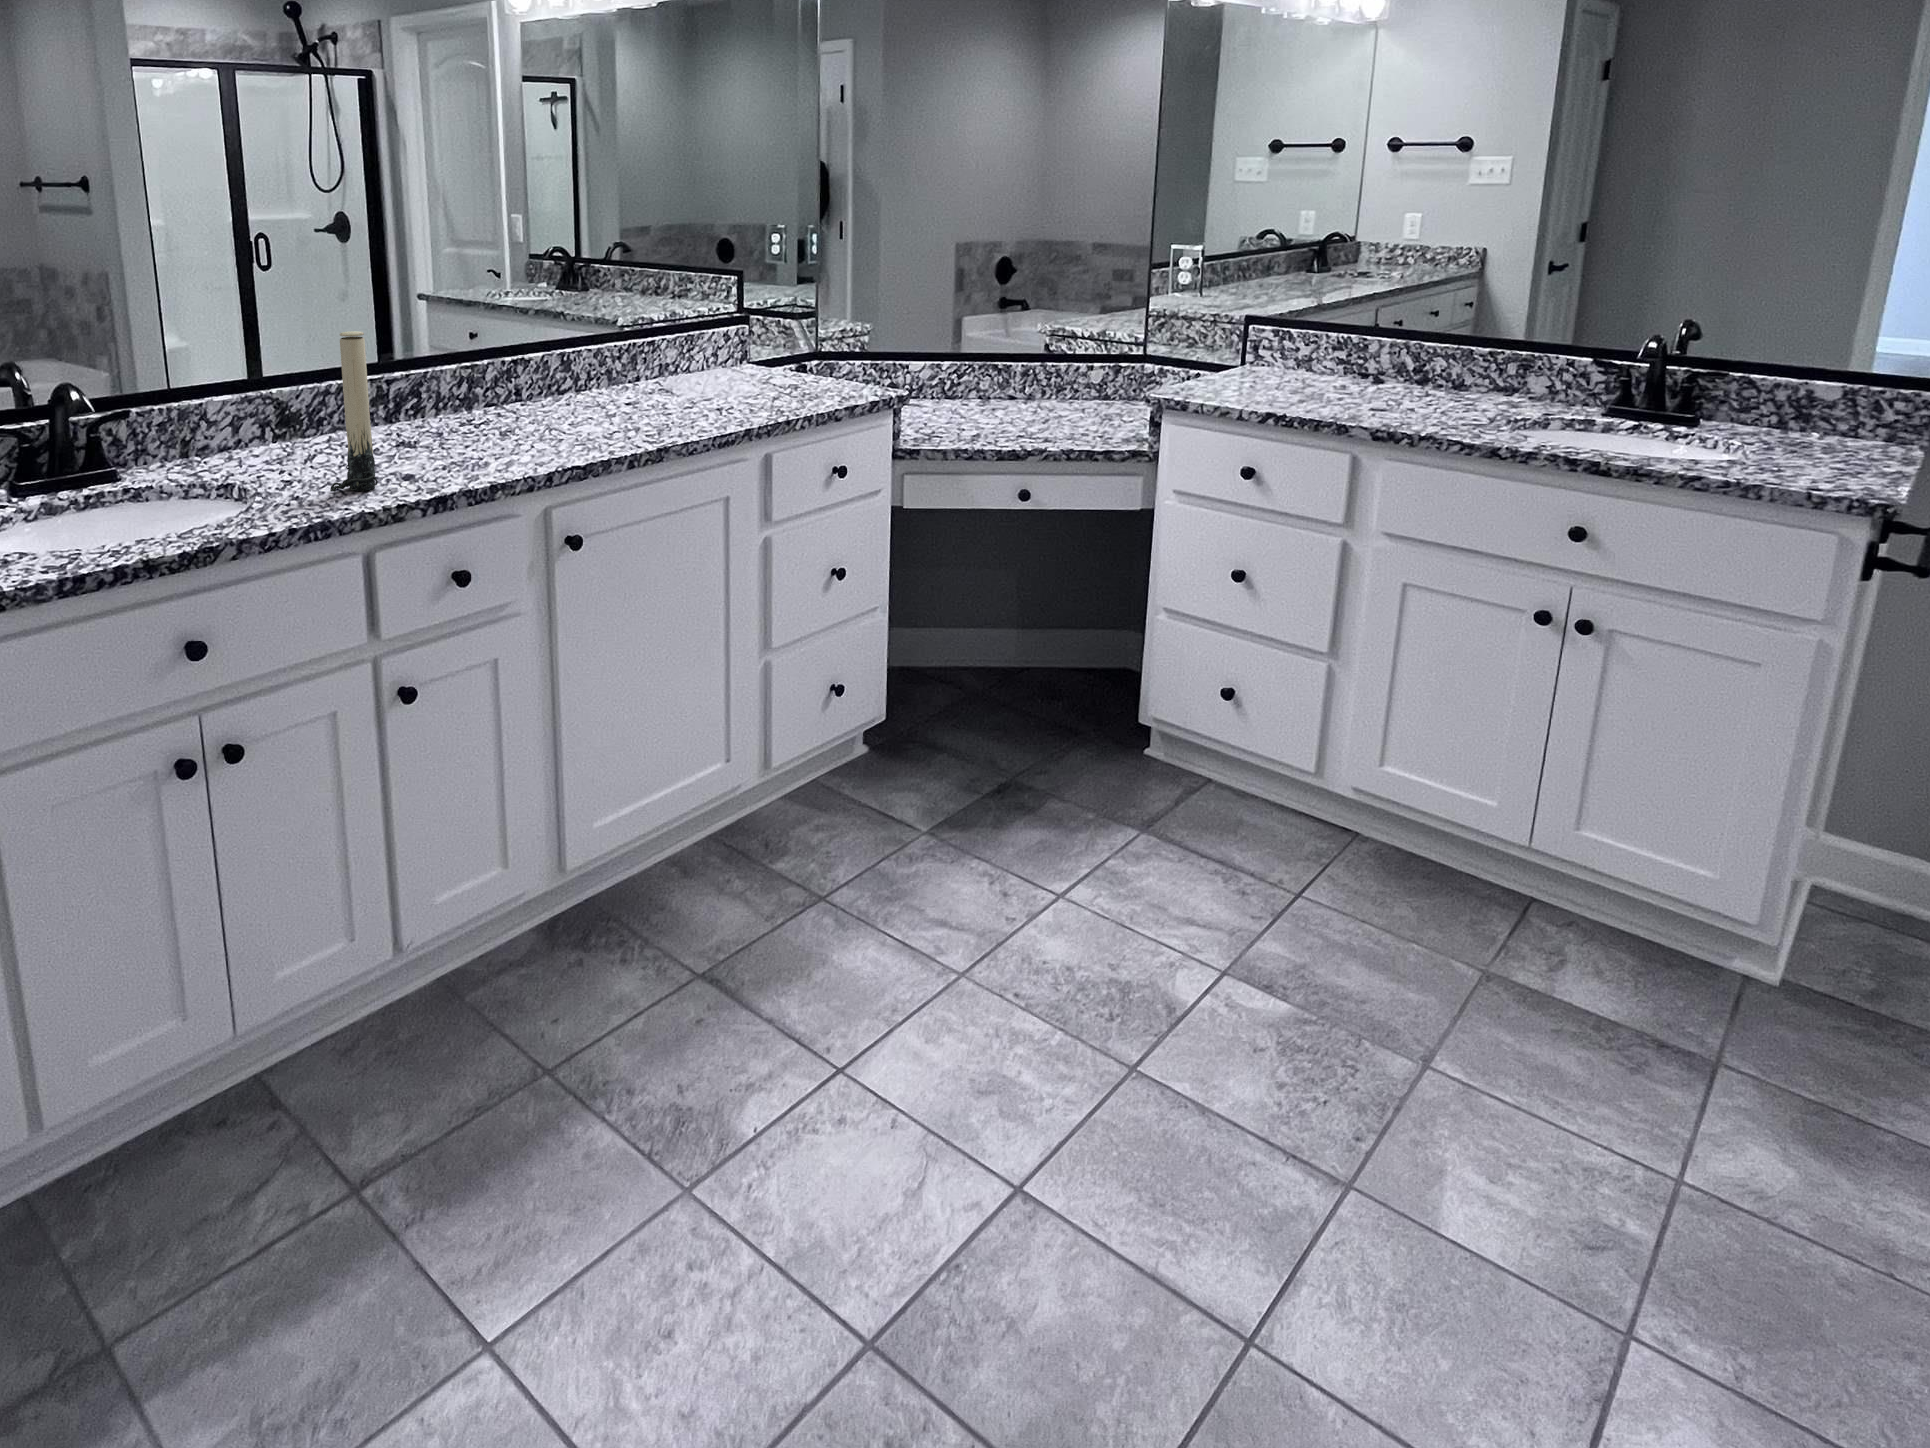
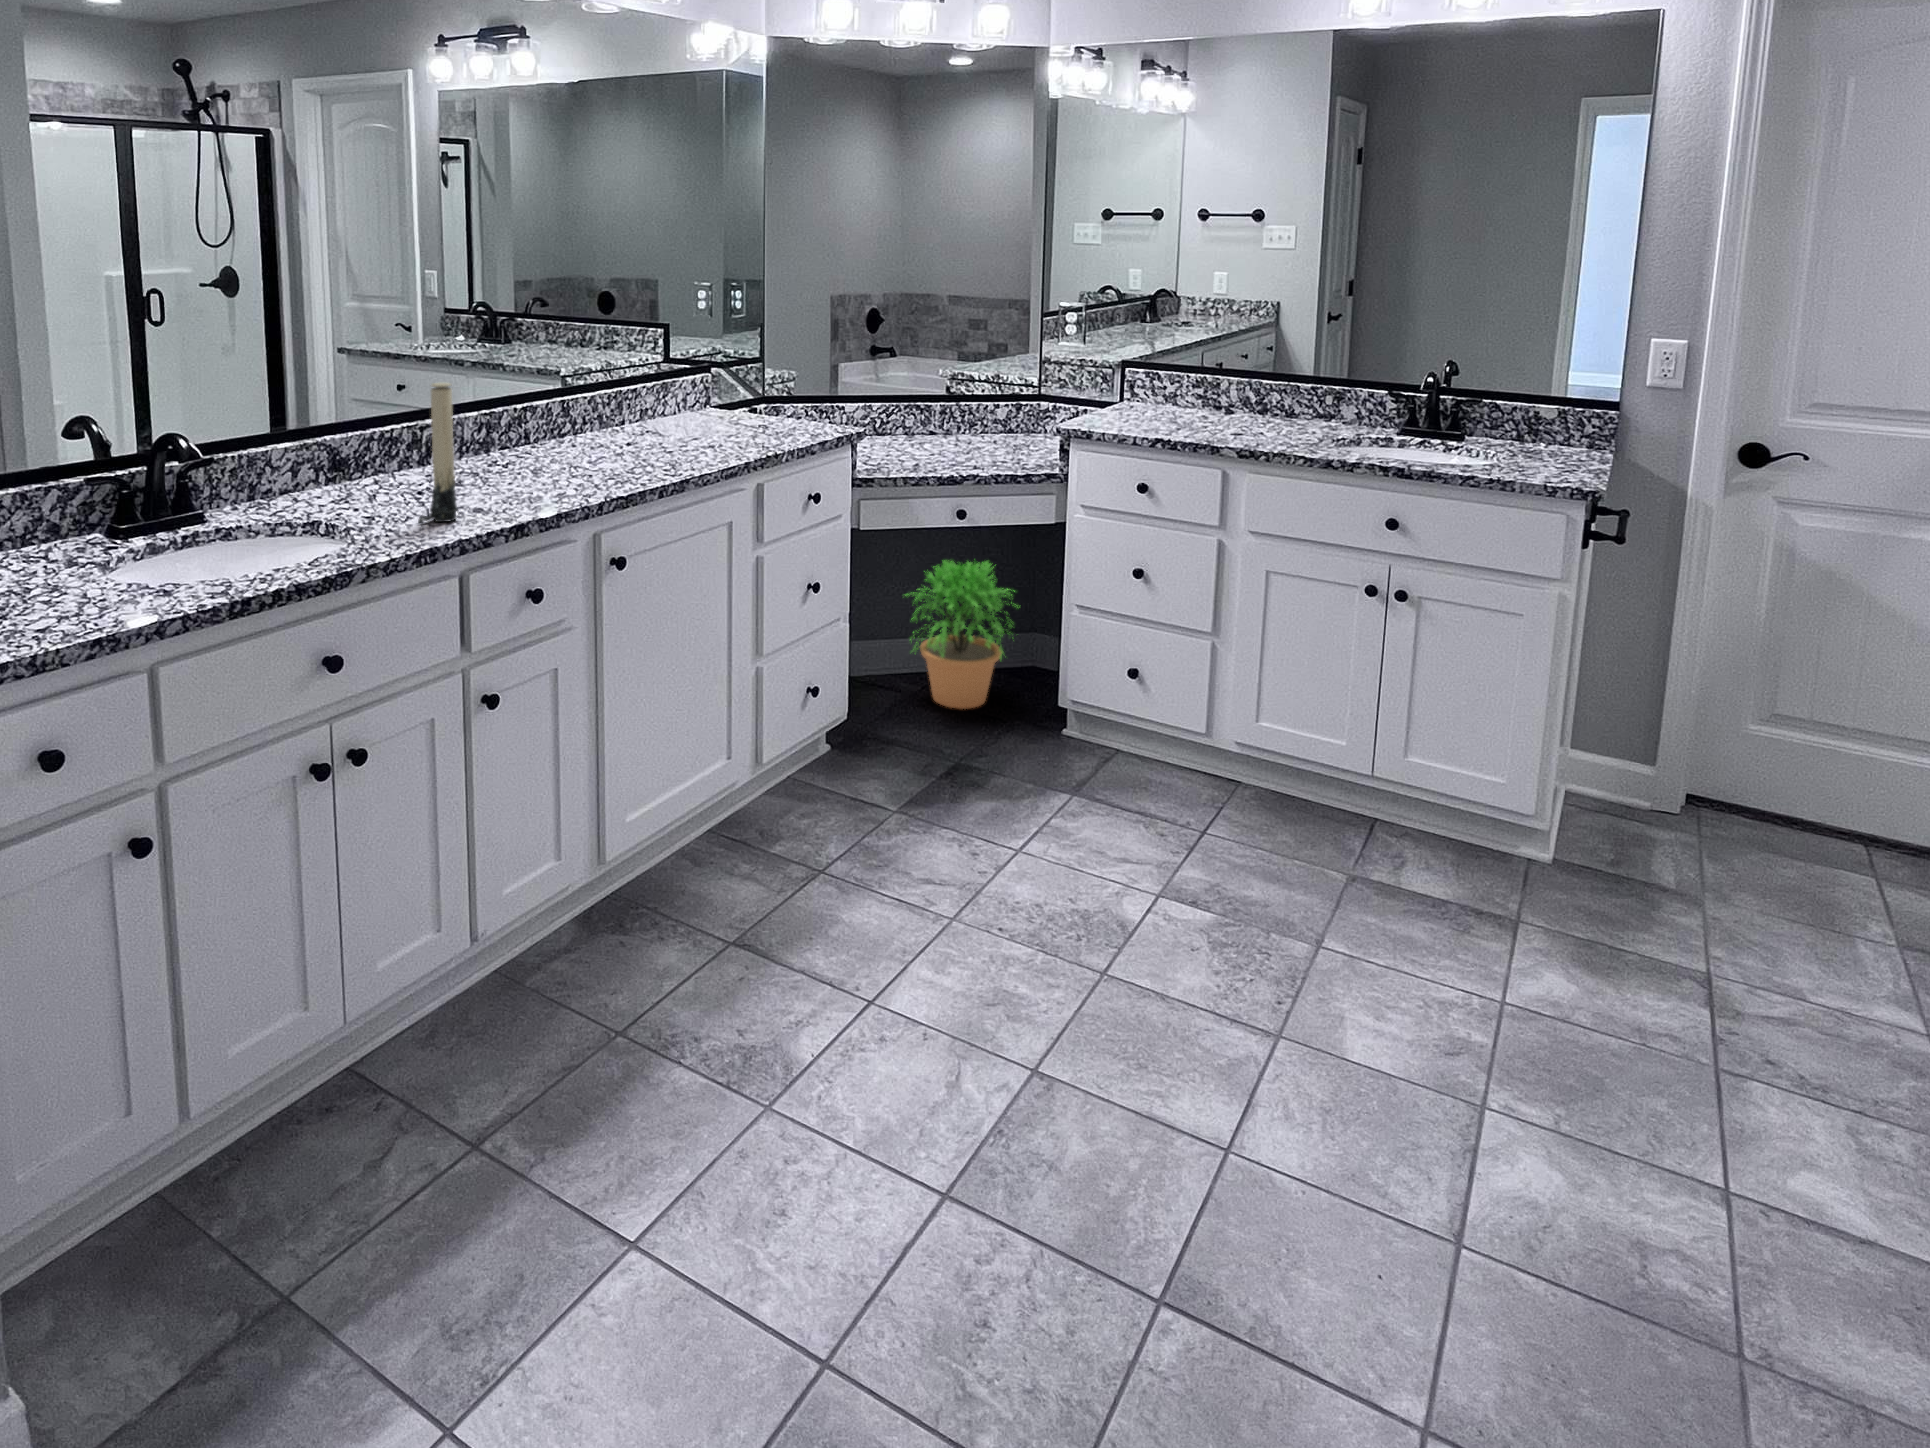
potted plant: none [970,541,1110,712] -> present [910,561,1016,709]

